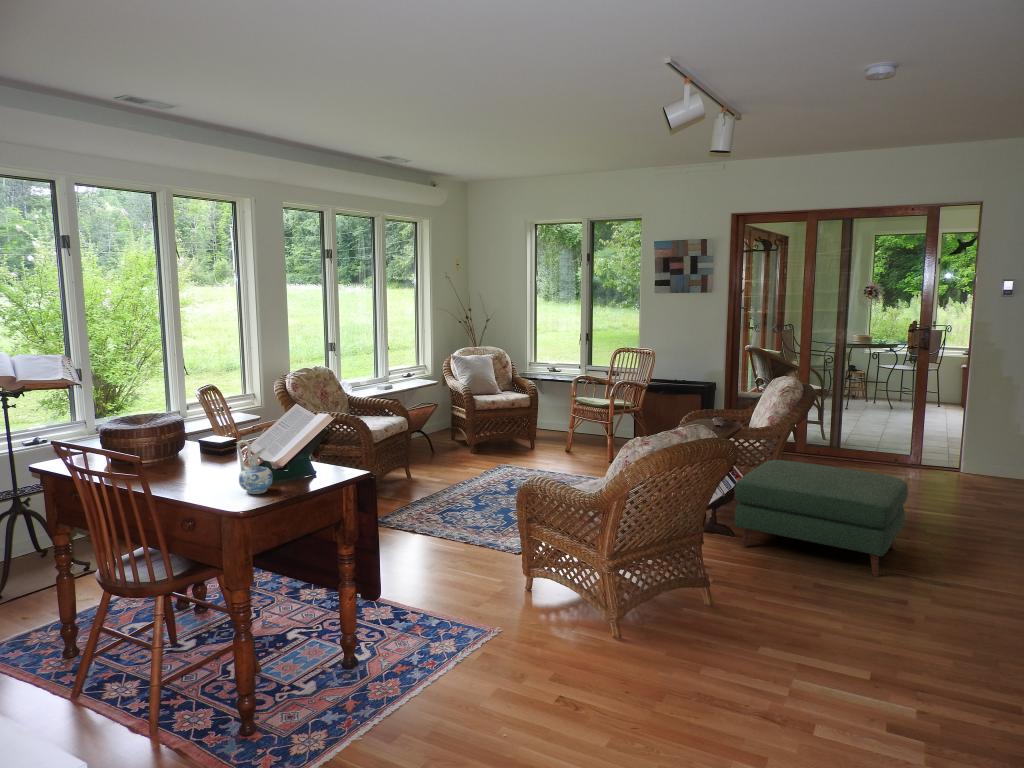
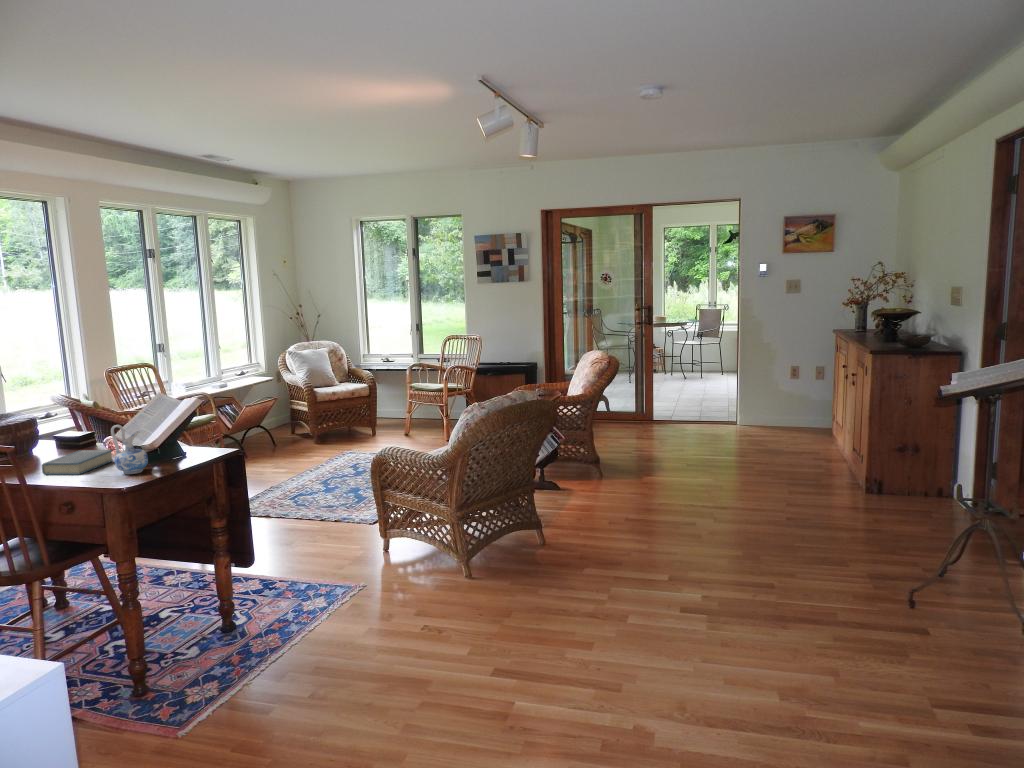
hardback book: none [172,460,244,489] -> present [42,450,113,475]
ottoman: present [735,460,908,577] -> none [559,422,695,509]

